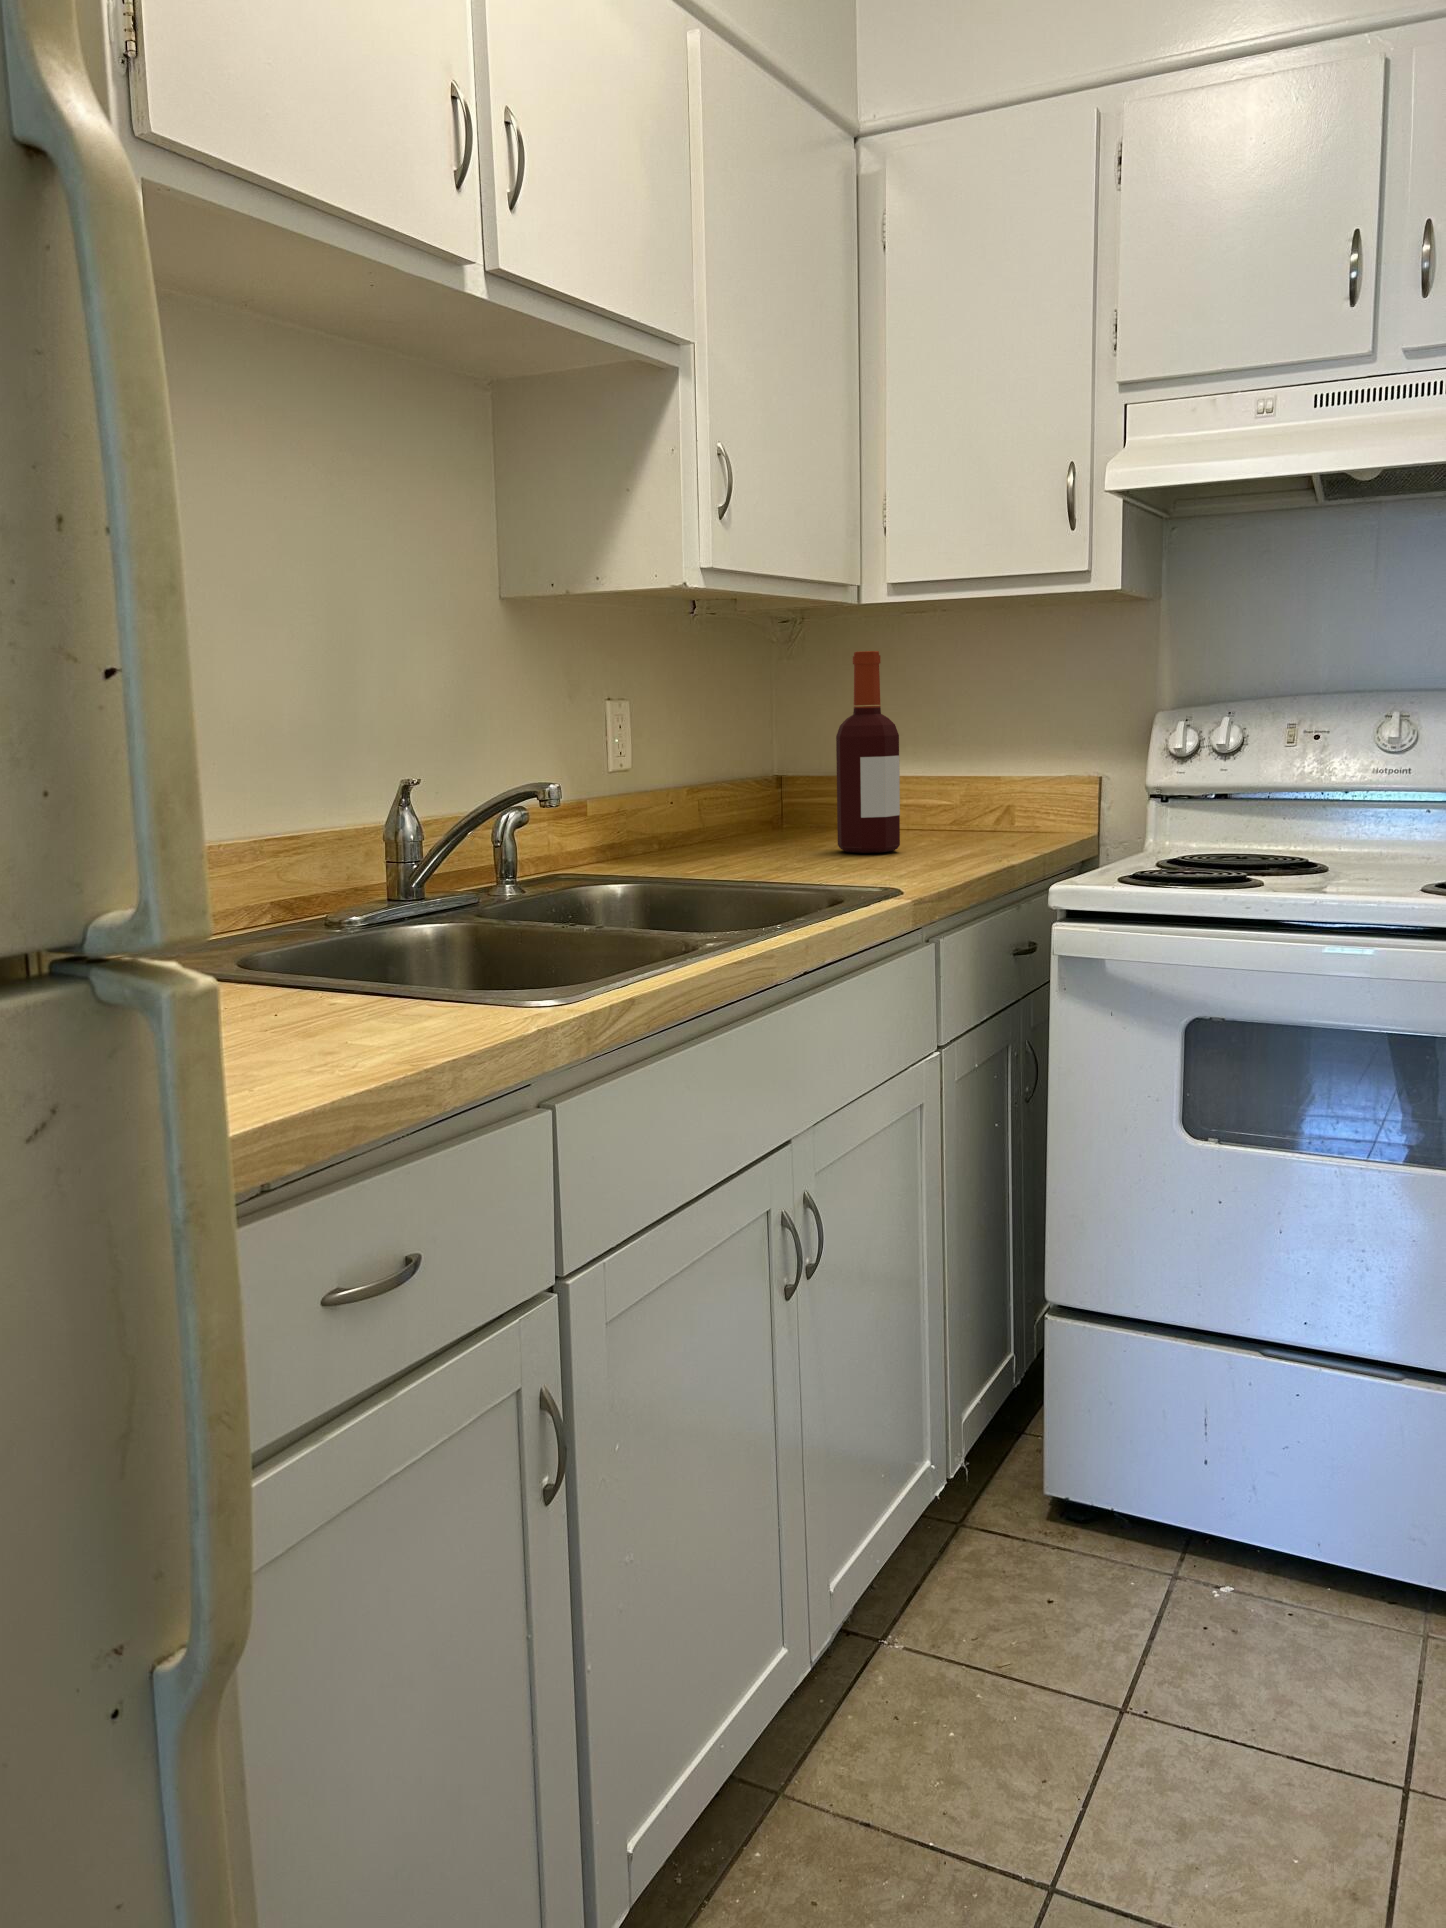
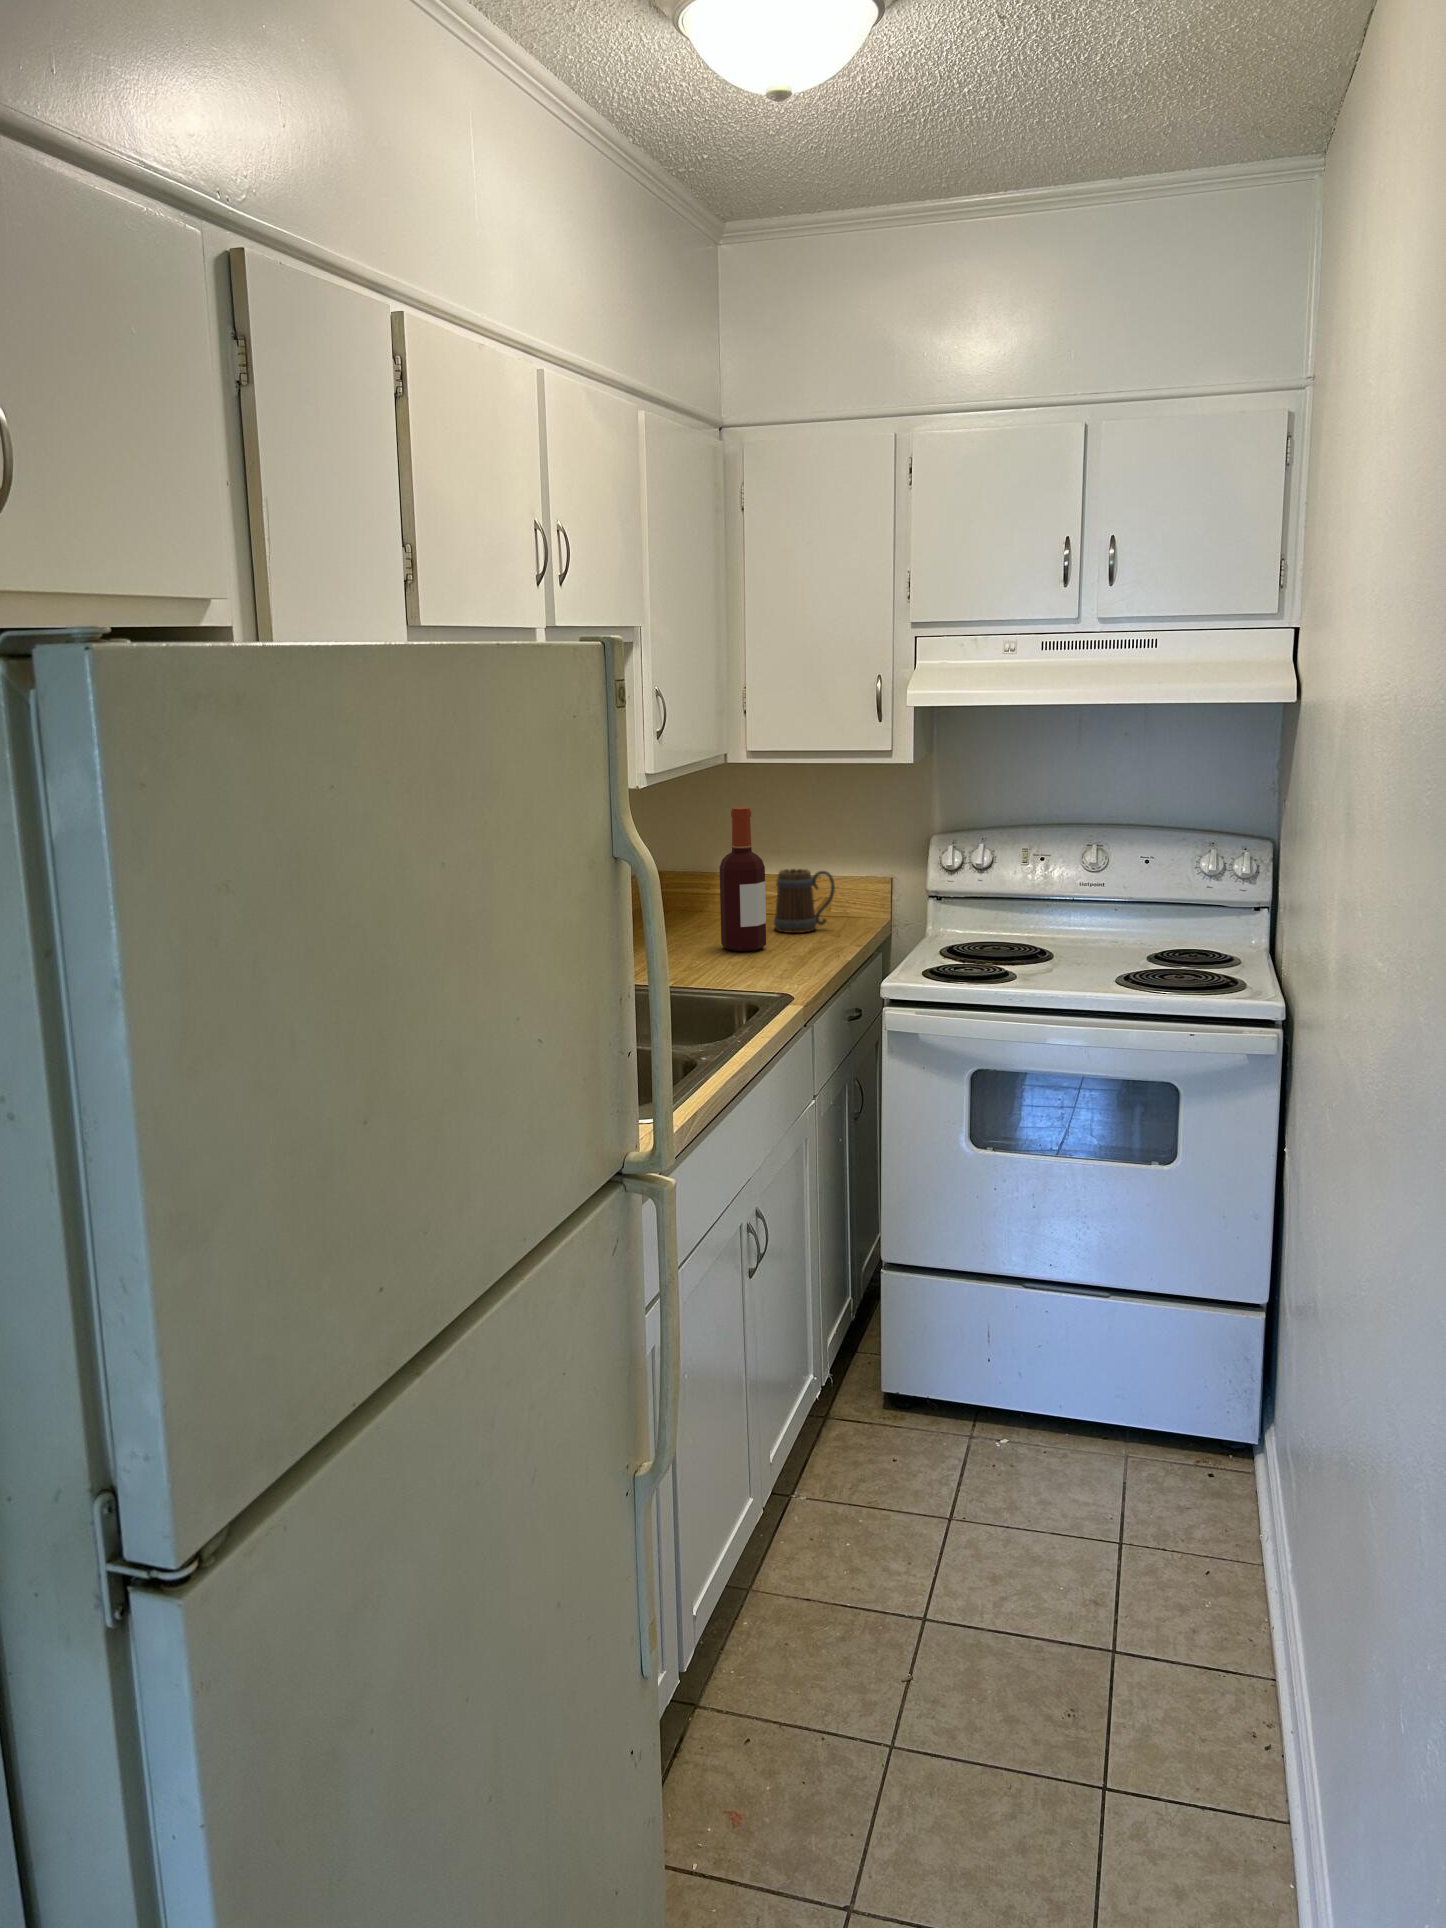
mug: none [924,755,1011,841] -> present [774,869,835,933]

